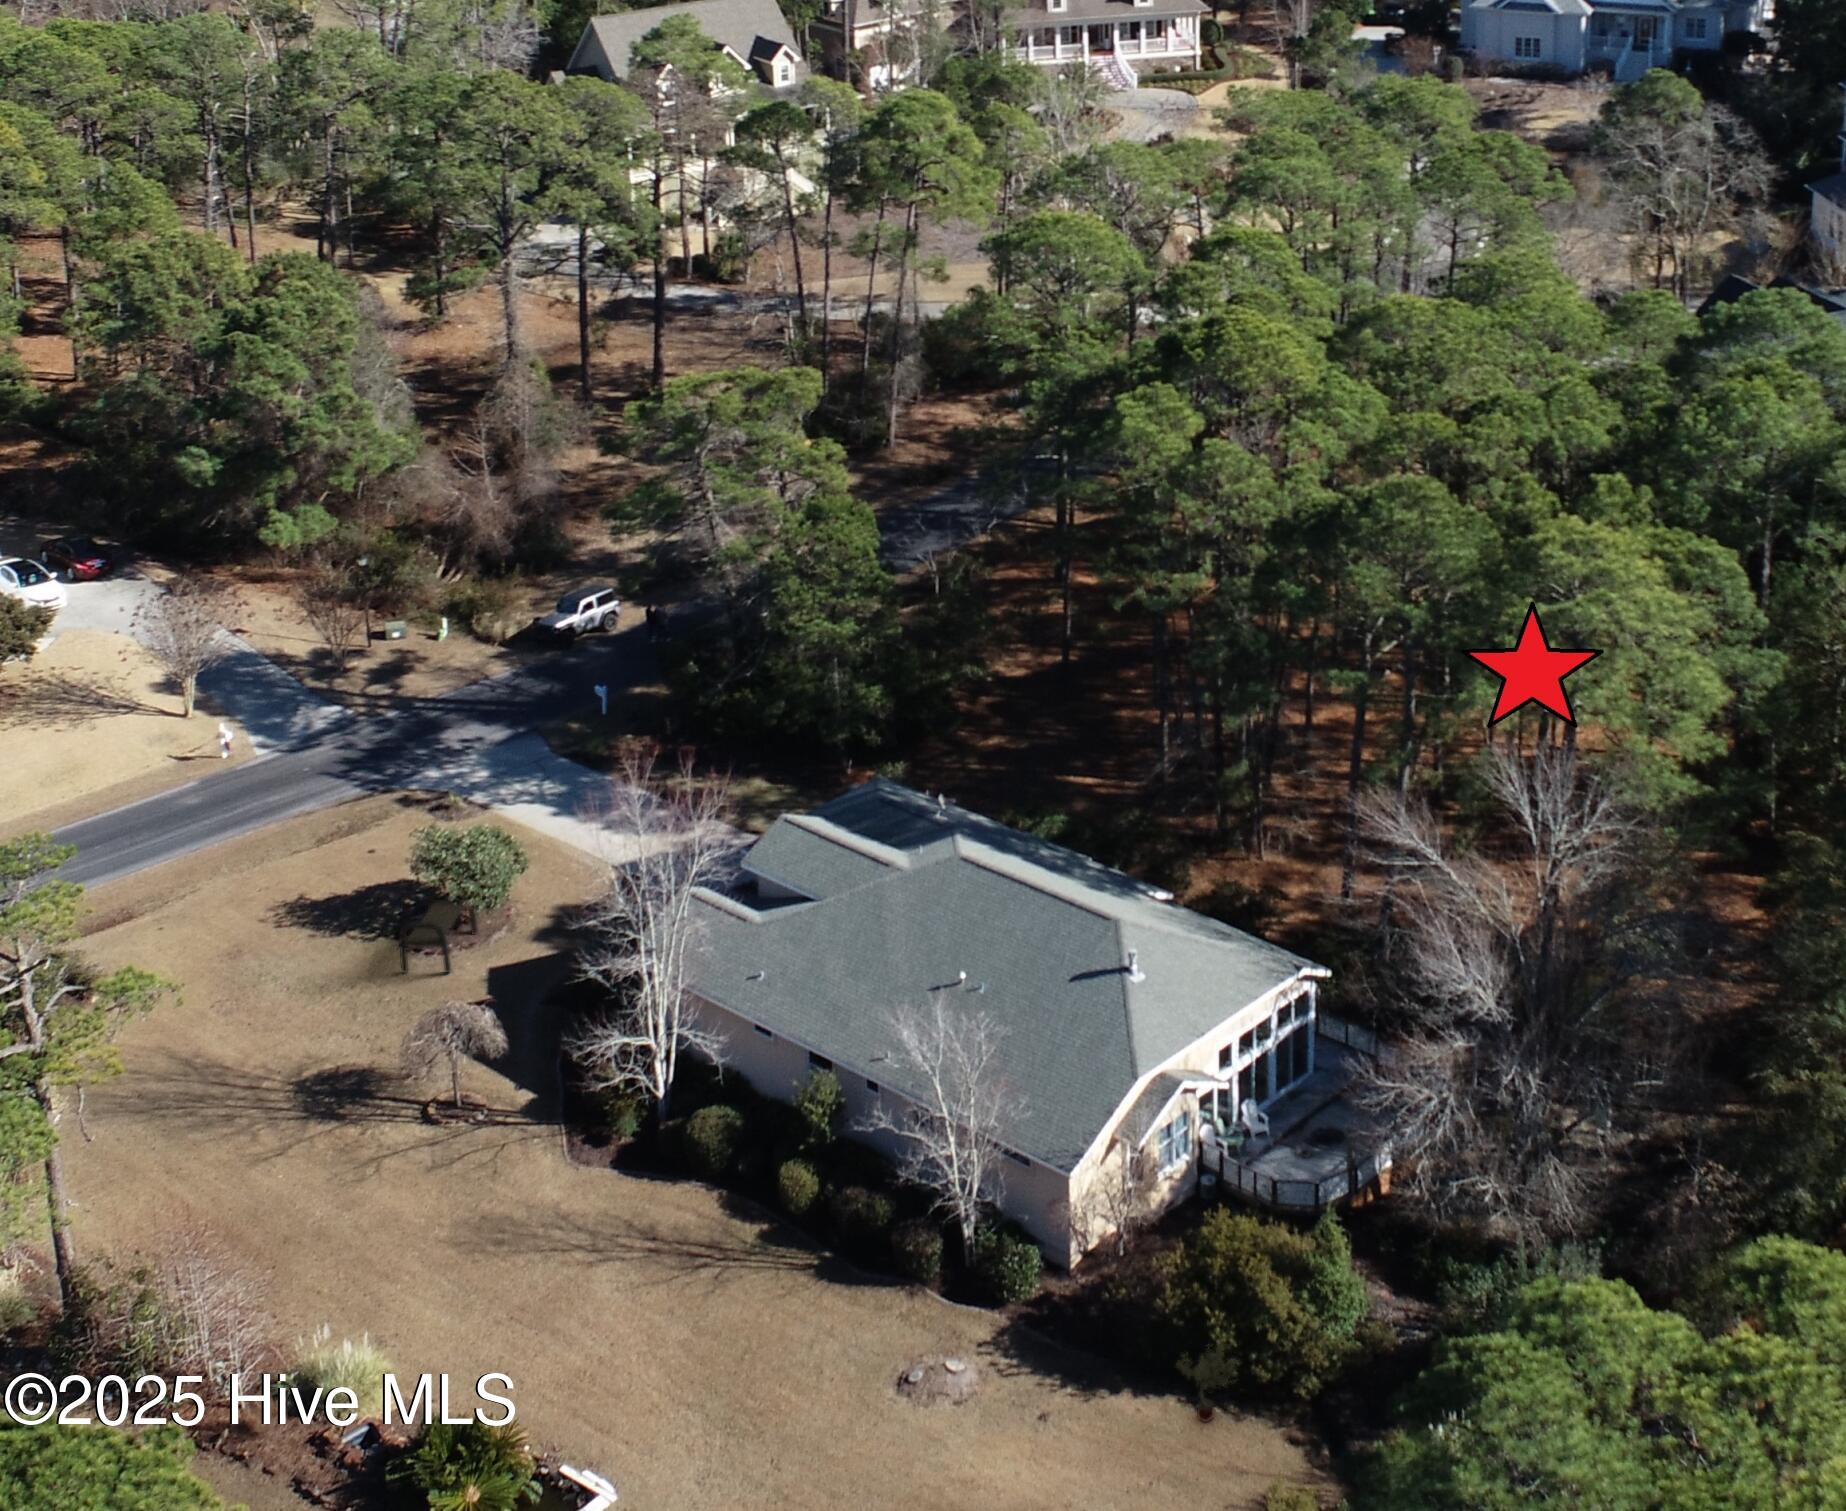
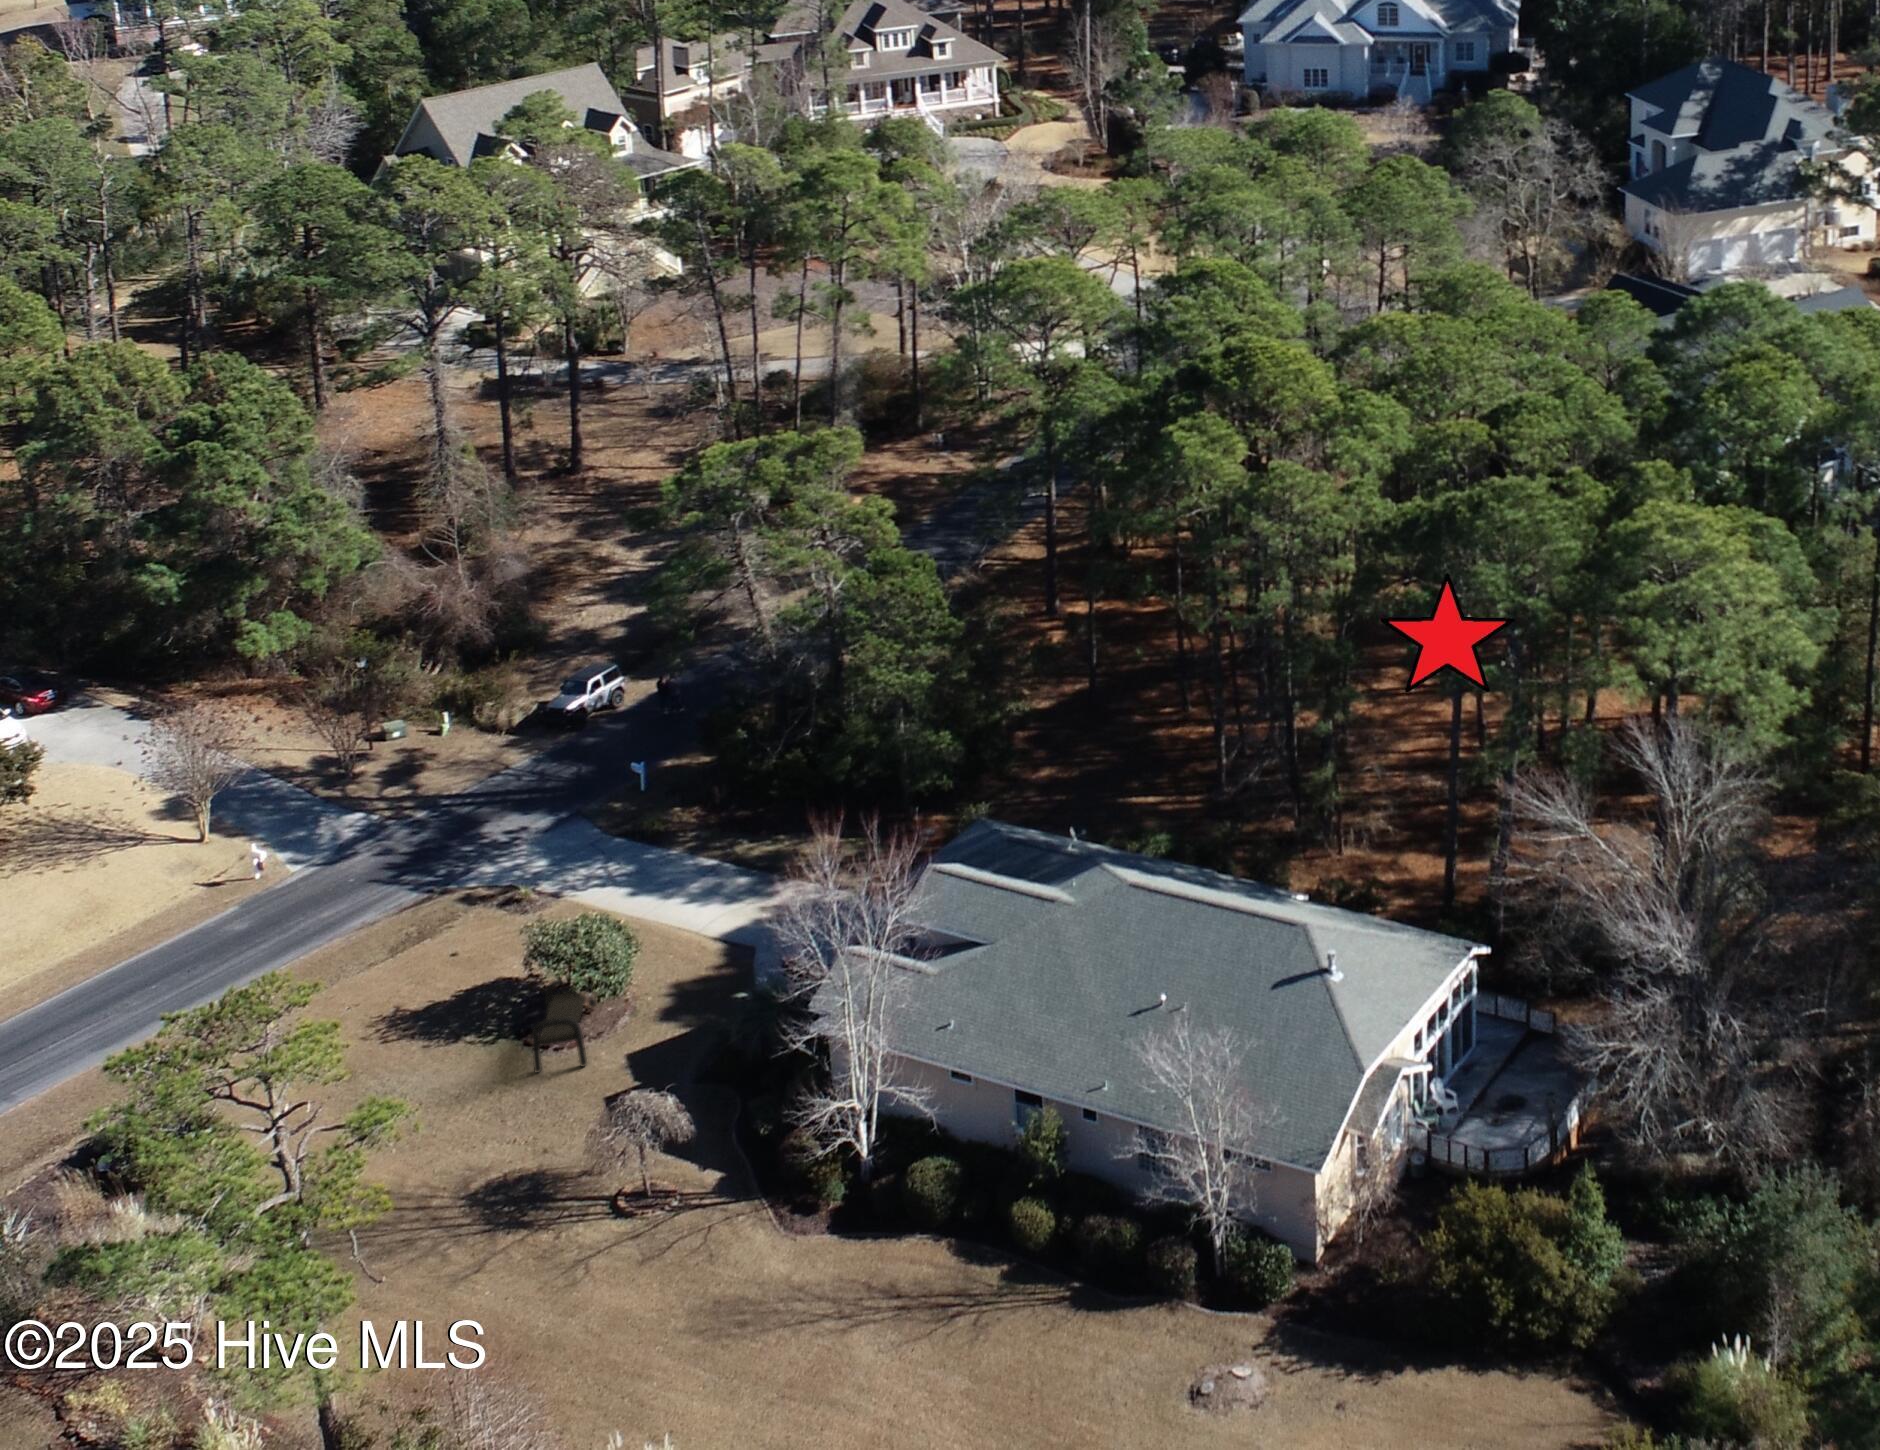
potted tree: present [1176,1343,1239,1422] -> none [1464,1308,1532,1386]

